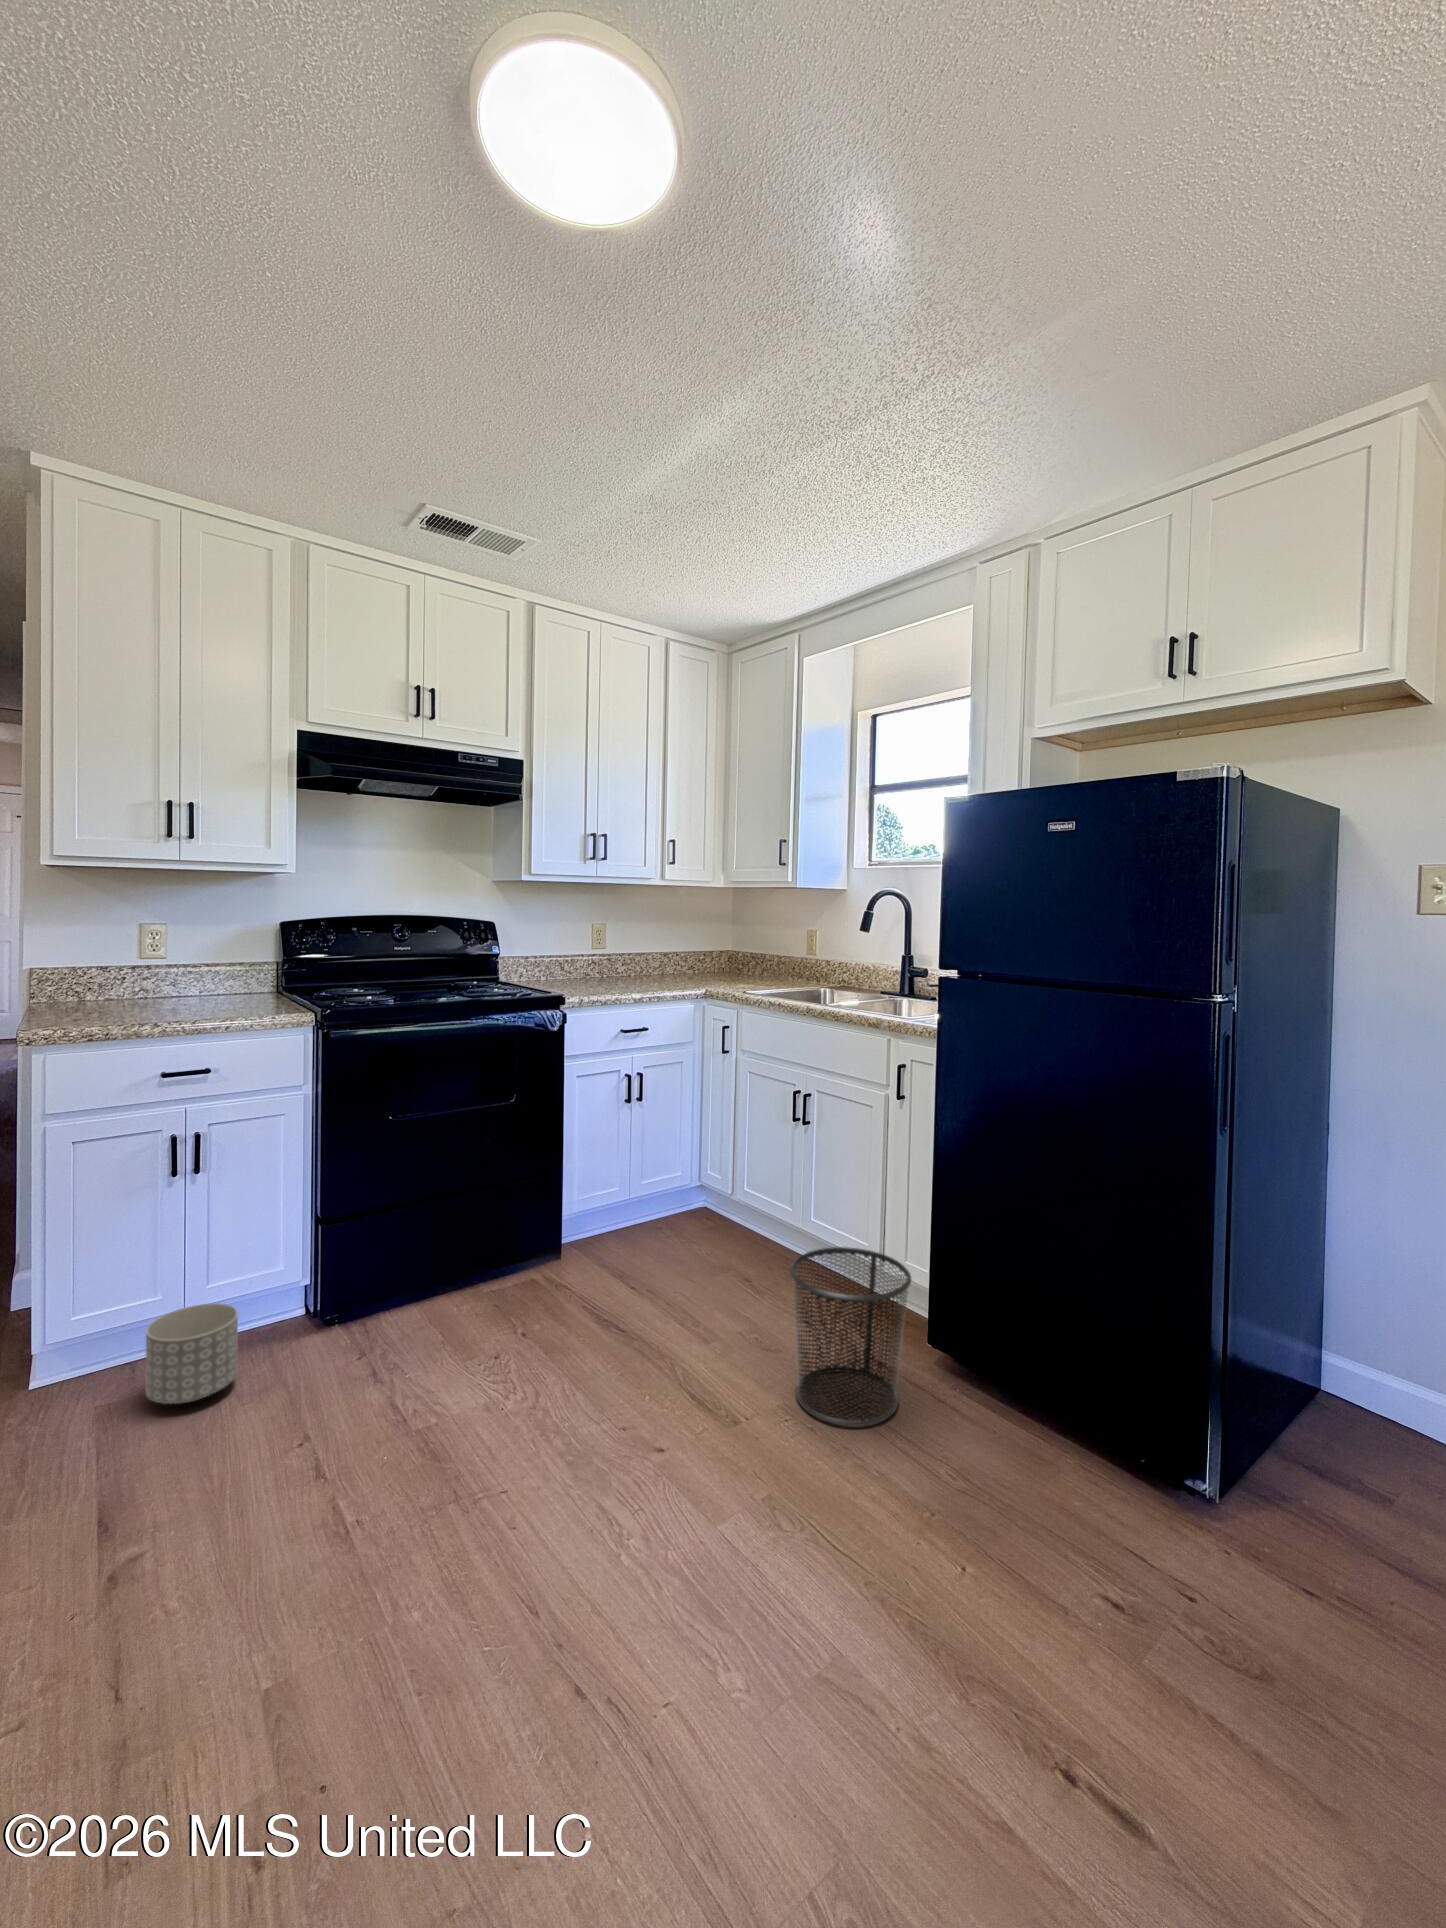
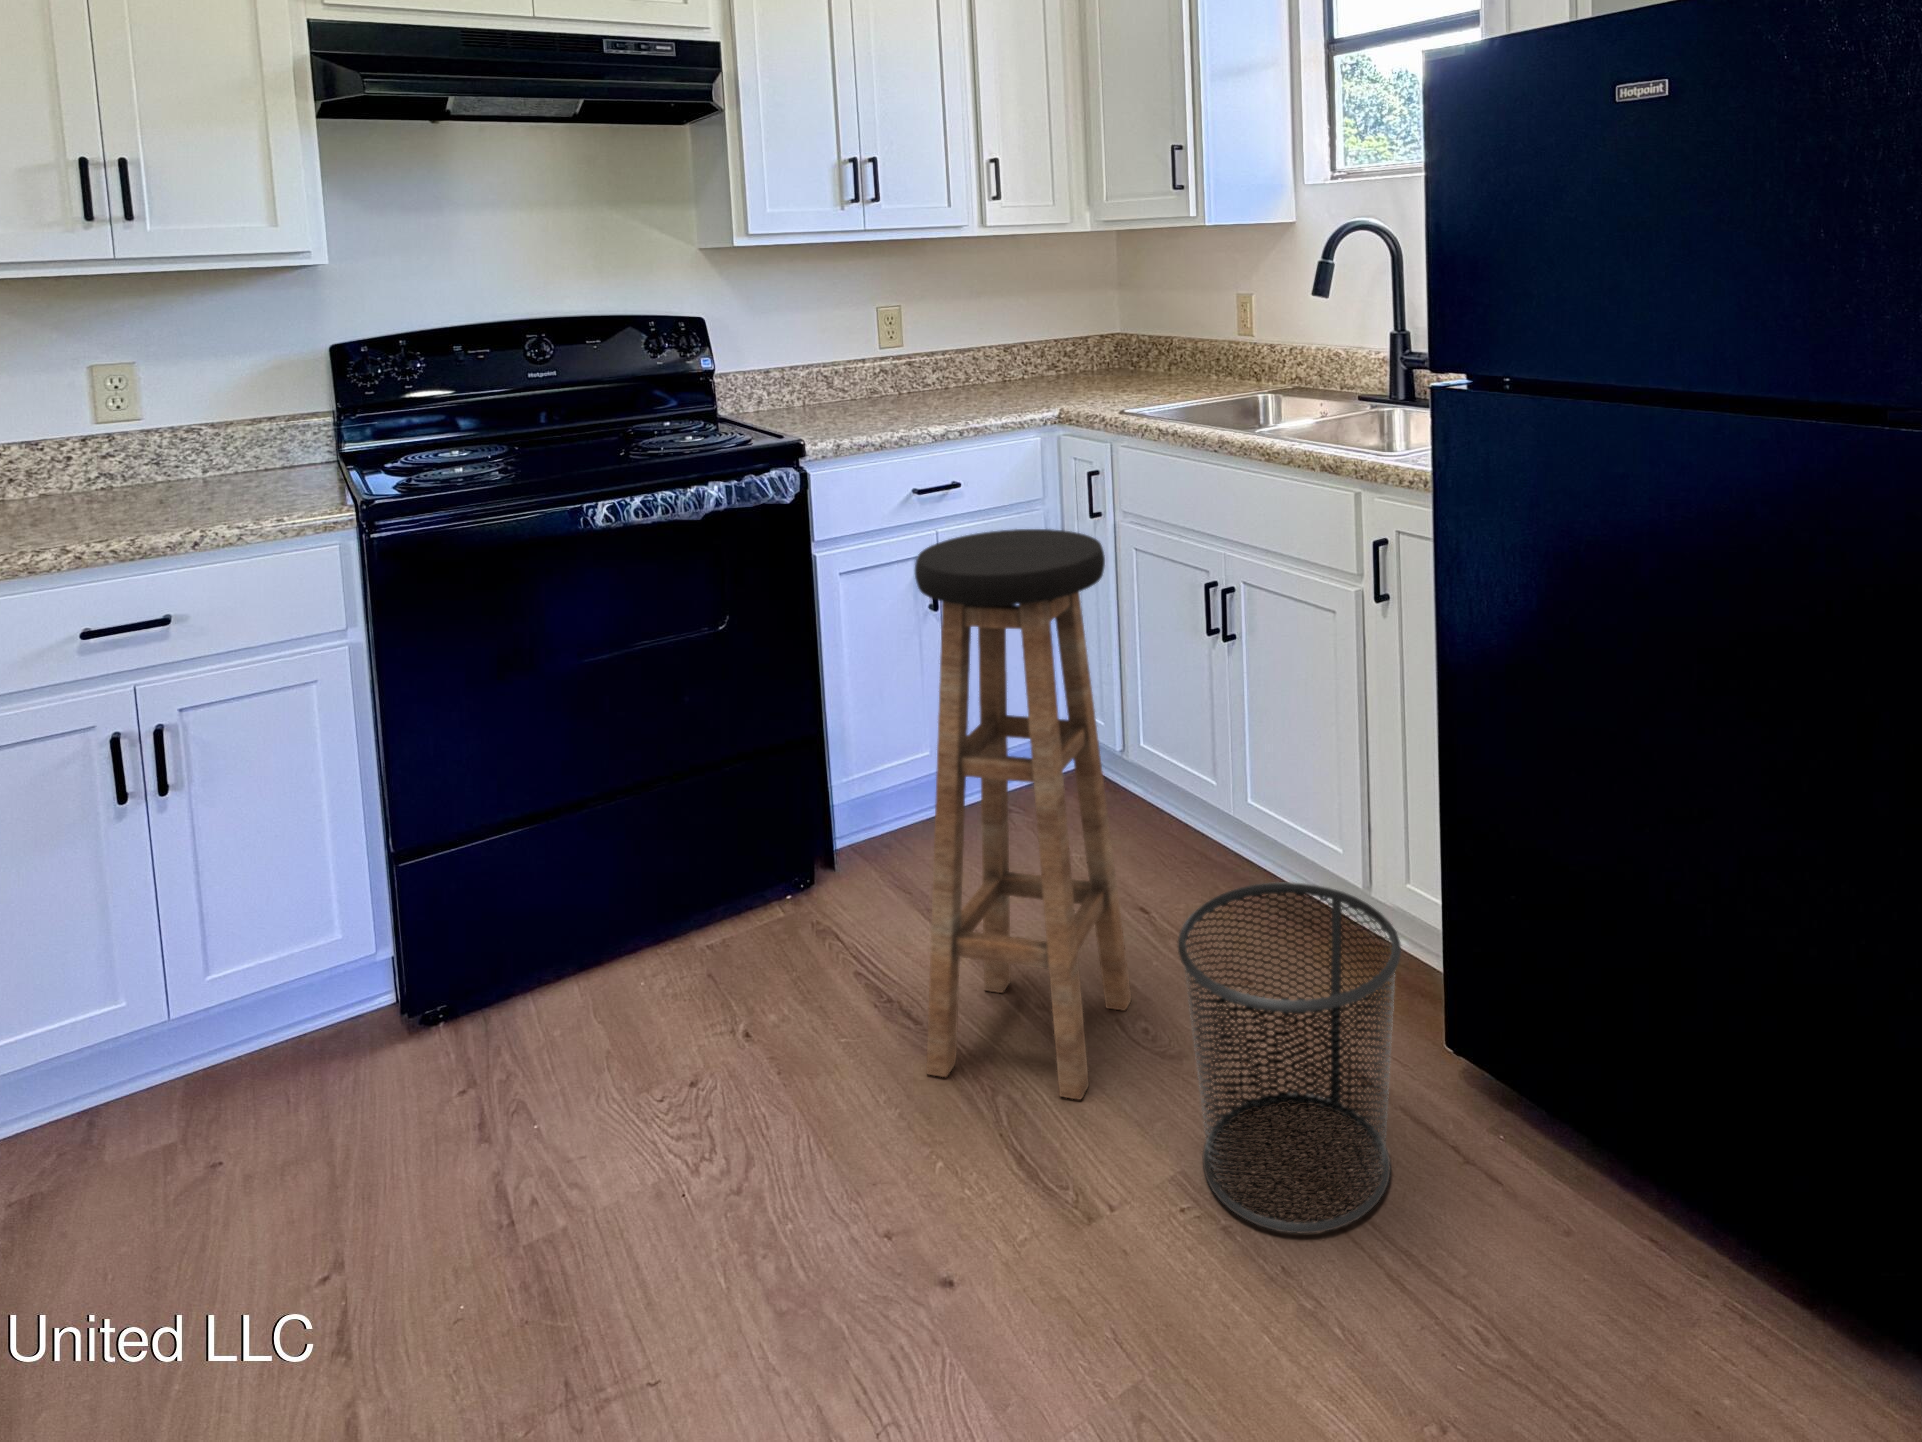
bar stool: none [634,1049,752,1367] -> present [915,529,1131,1099]
planter: present [145,1303,238,1404] -> none [53,1024,235,1221]

